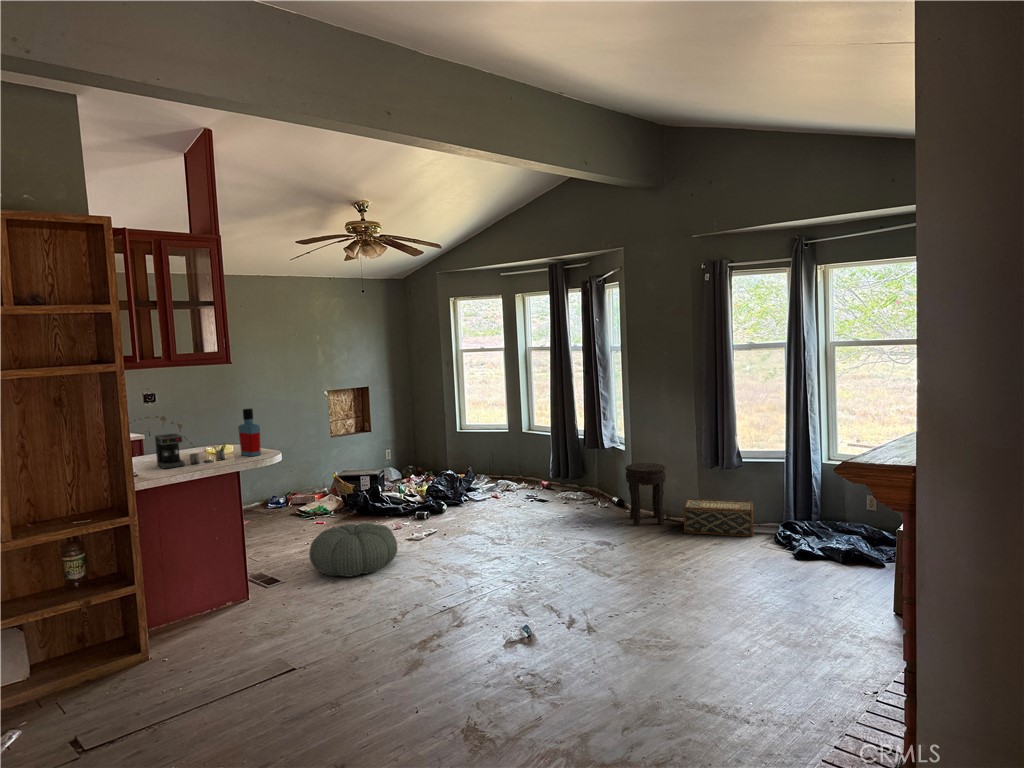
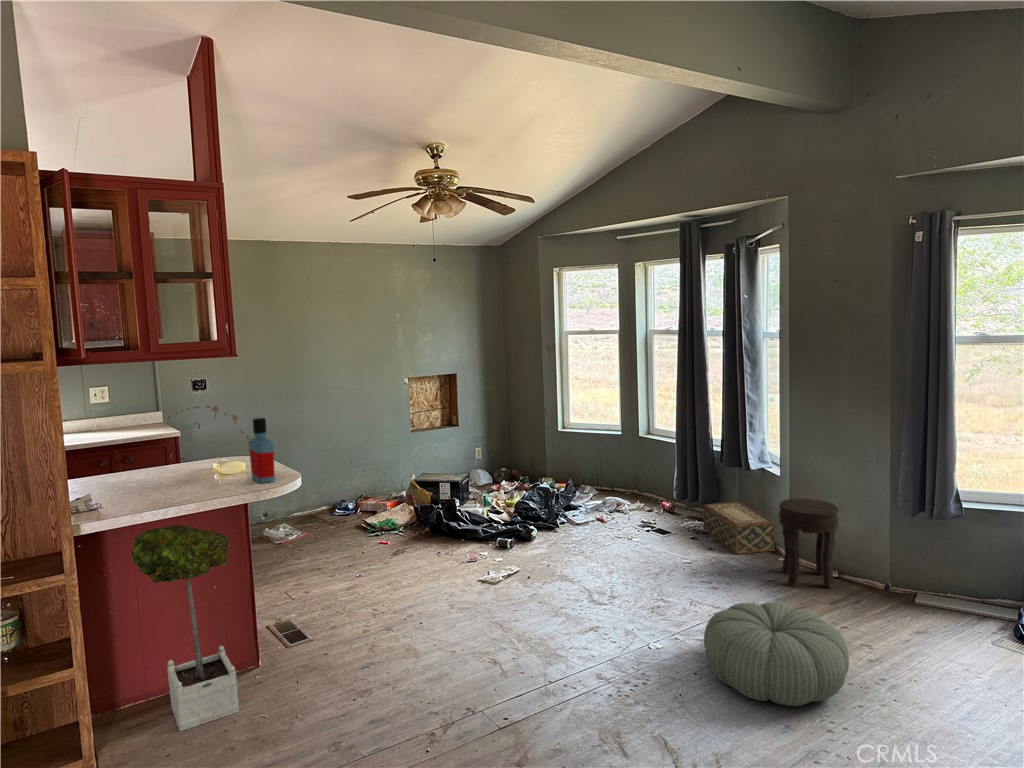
coffee maker: present [155,434,226,469] -> none [137,449,229,499]
potted tree: none [160,486,241,639] -> present [132,525,239,731]
woven basket: present [684,499,753,536] -> present [704,502,775,554]
pouf: present [309,523,397,577] -> present [704,602,849,706]

